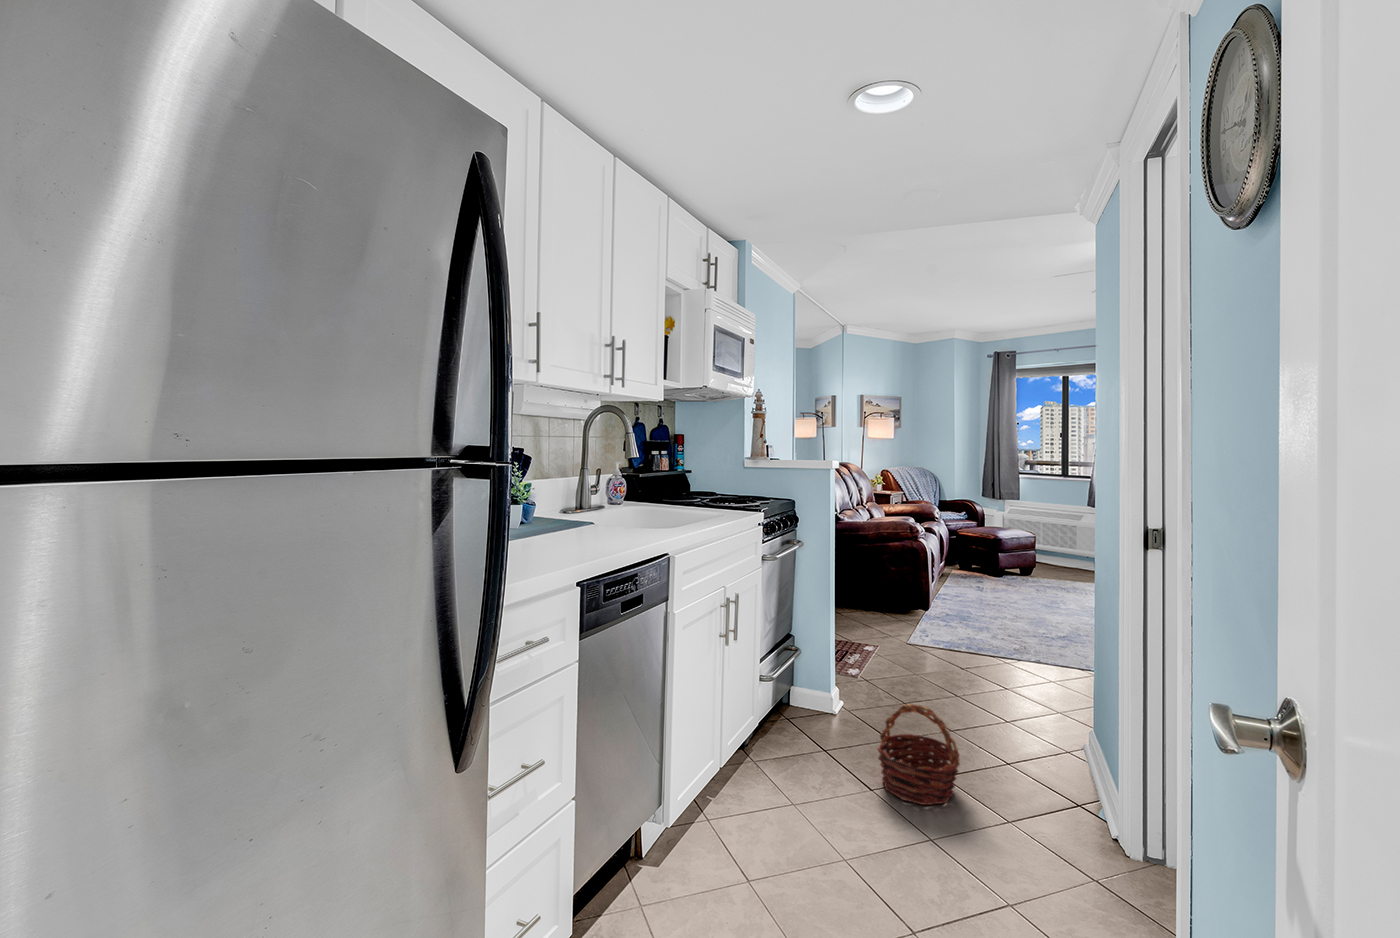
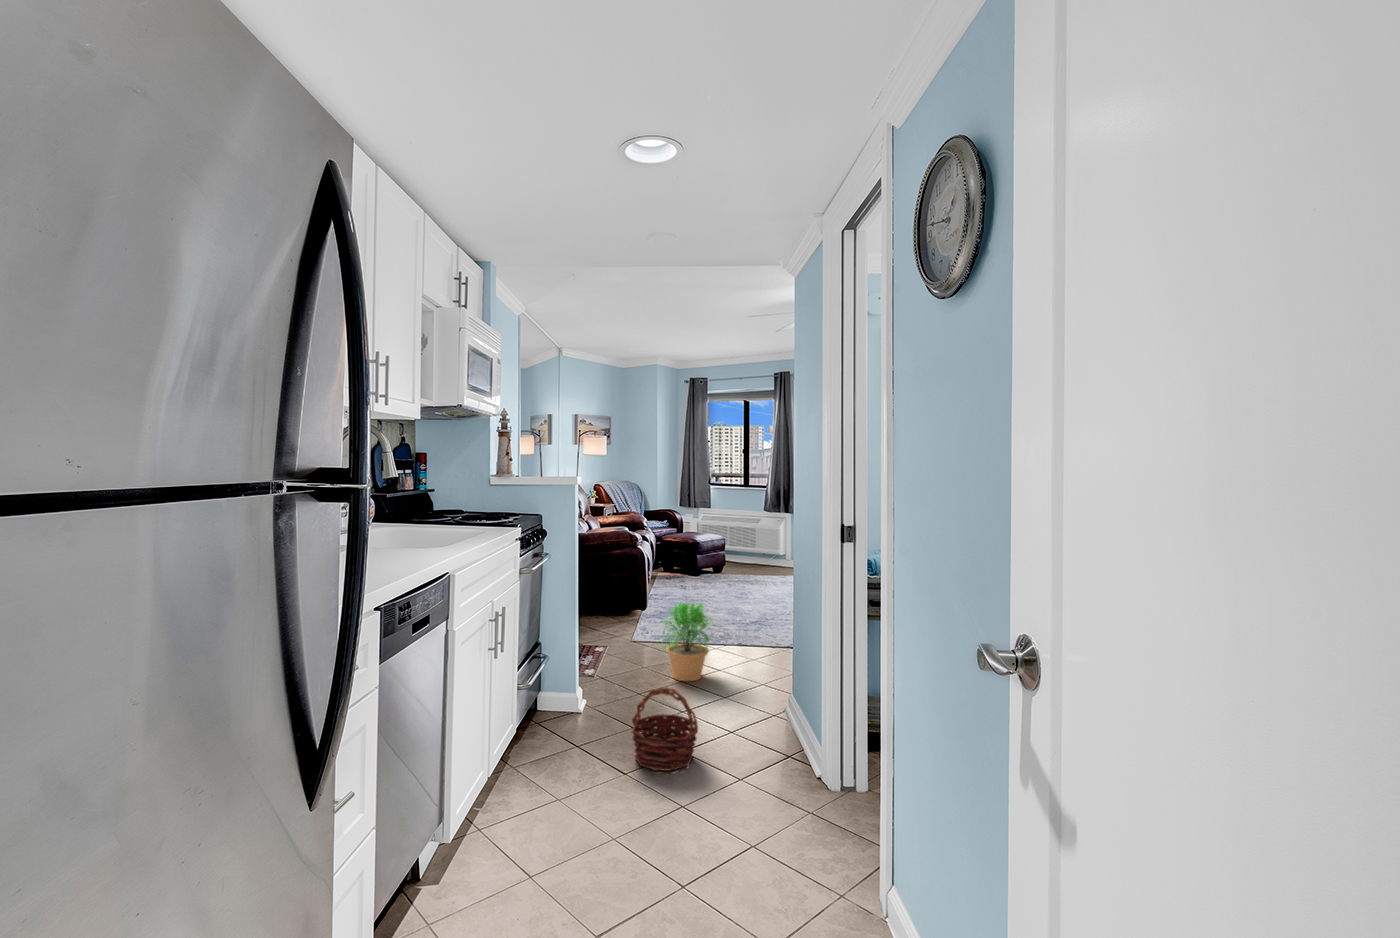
potted plant: none [929,604,1005,699] -> present [662,603,713,681]

